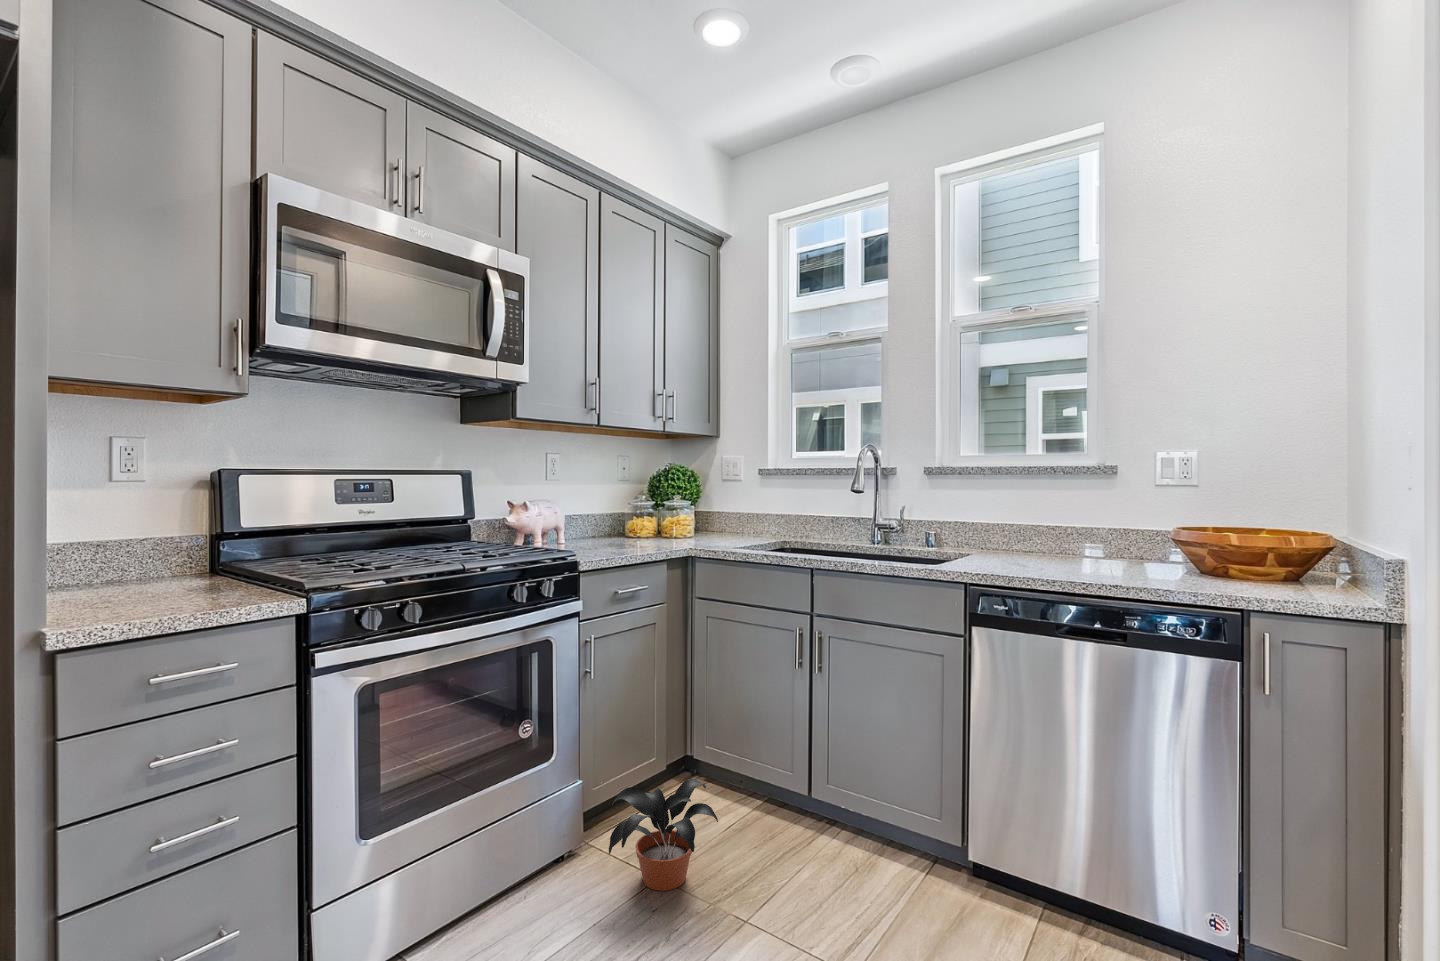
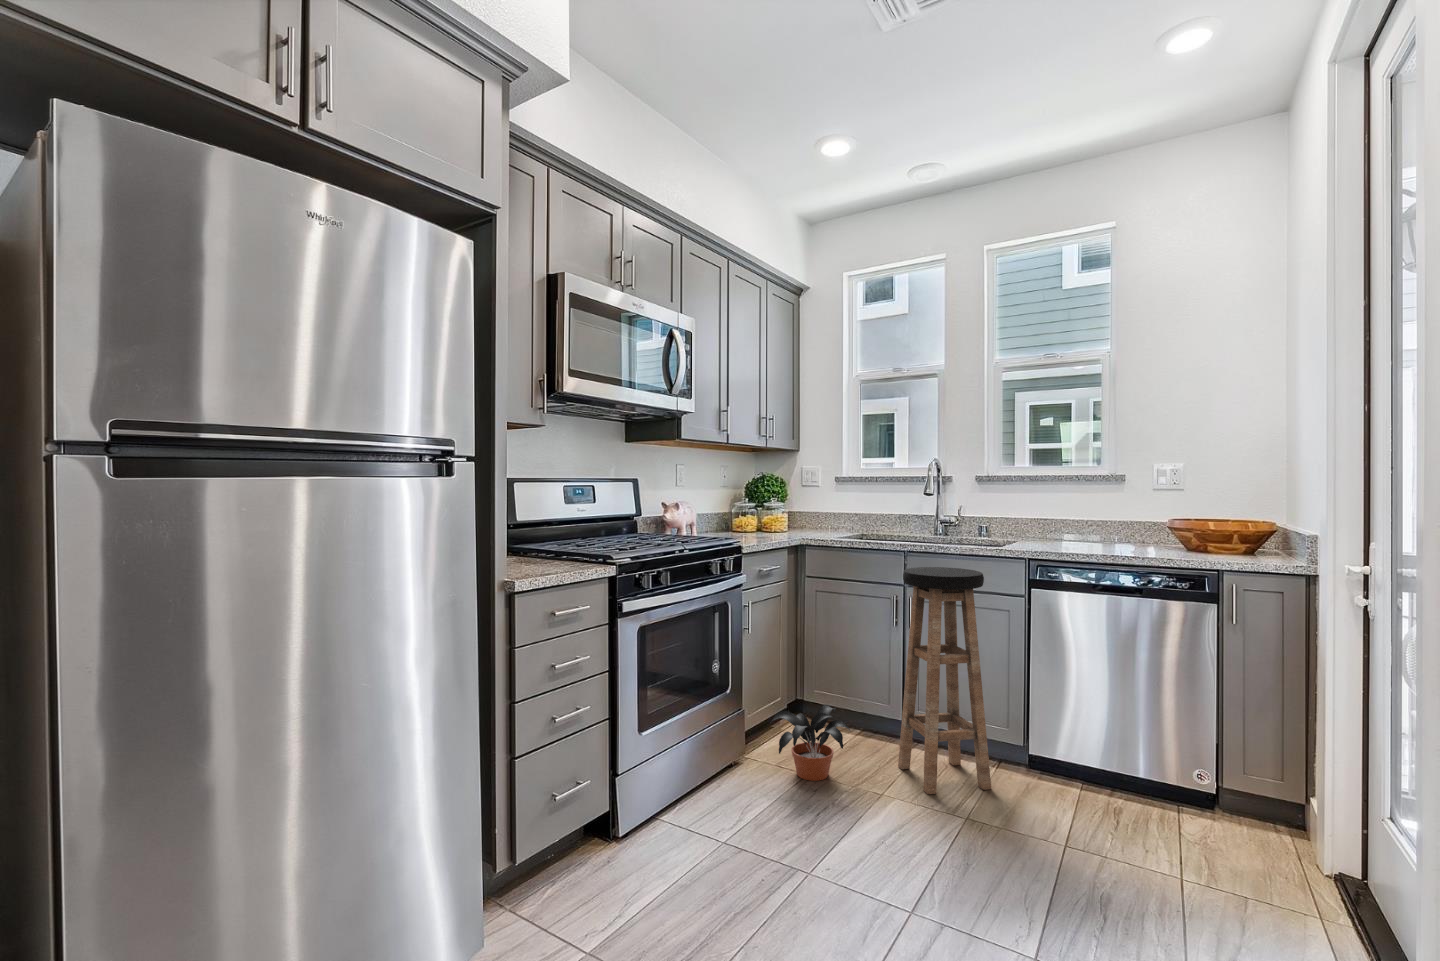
bar stool: none [788,592,906,923] -> present [898,567,991,794]

